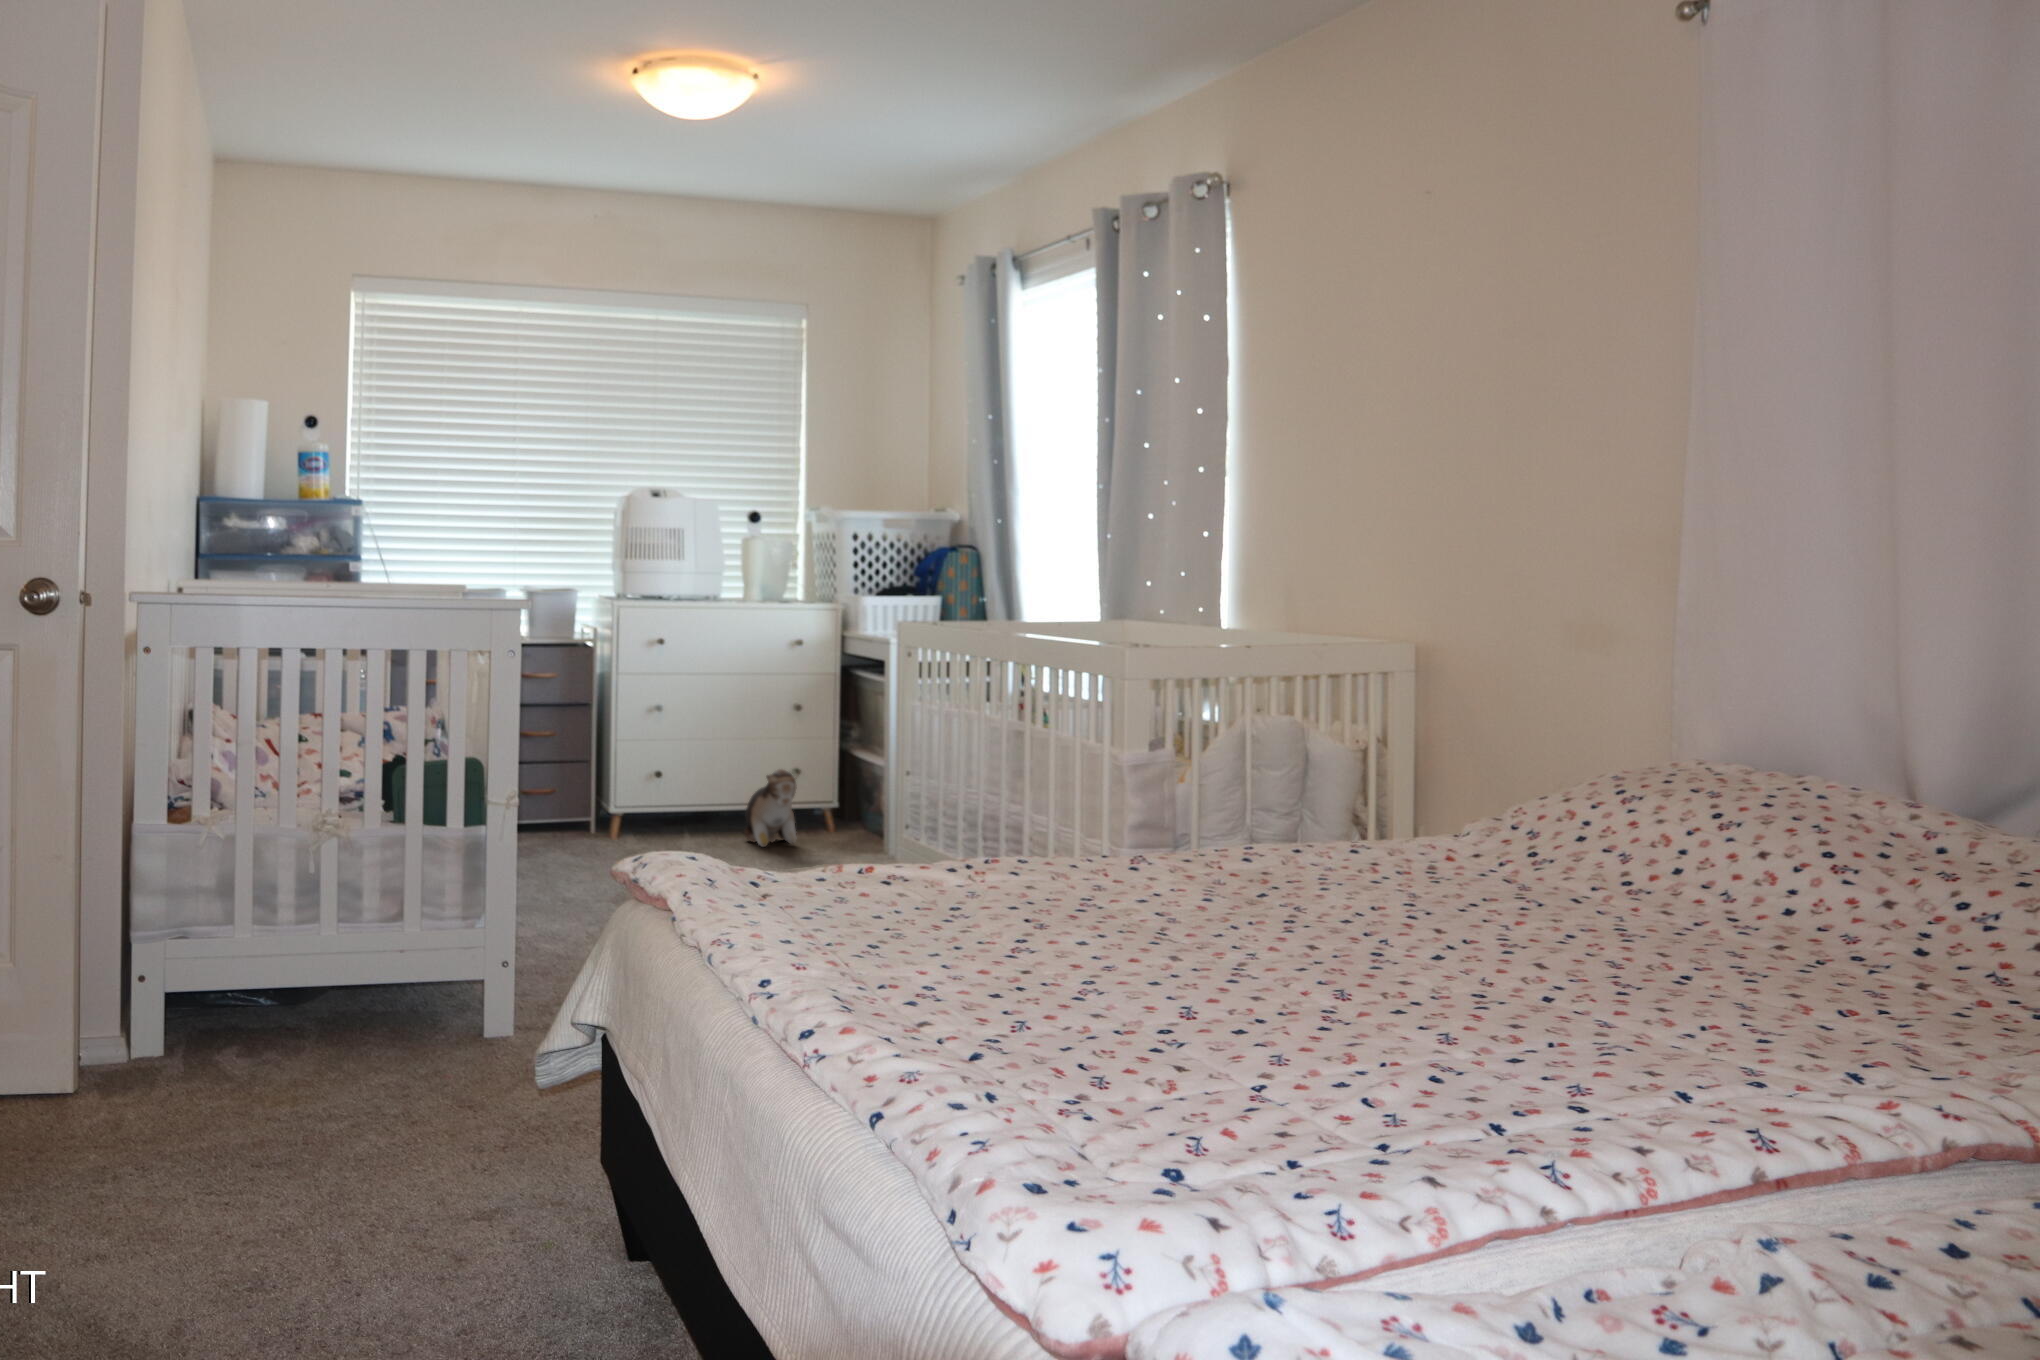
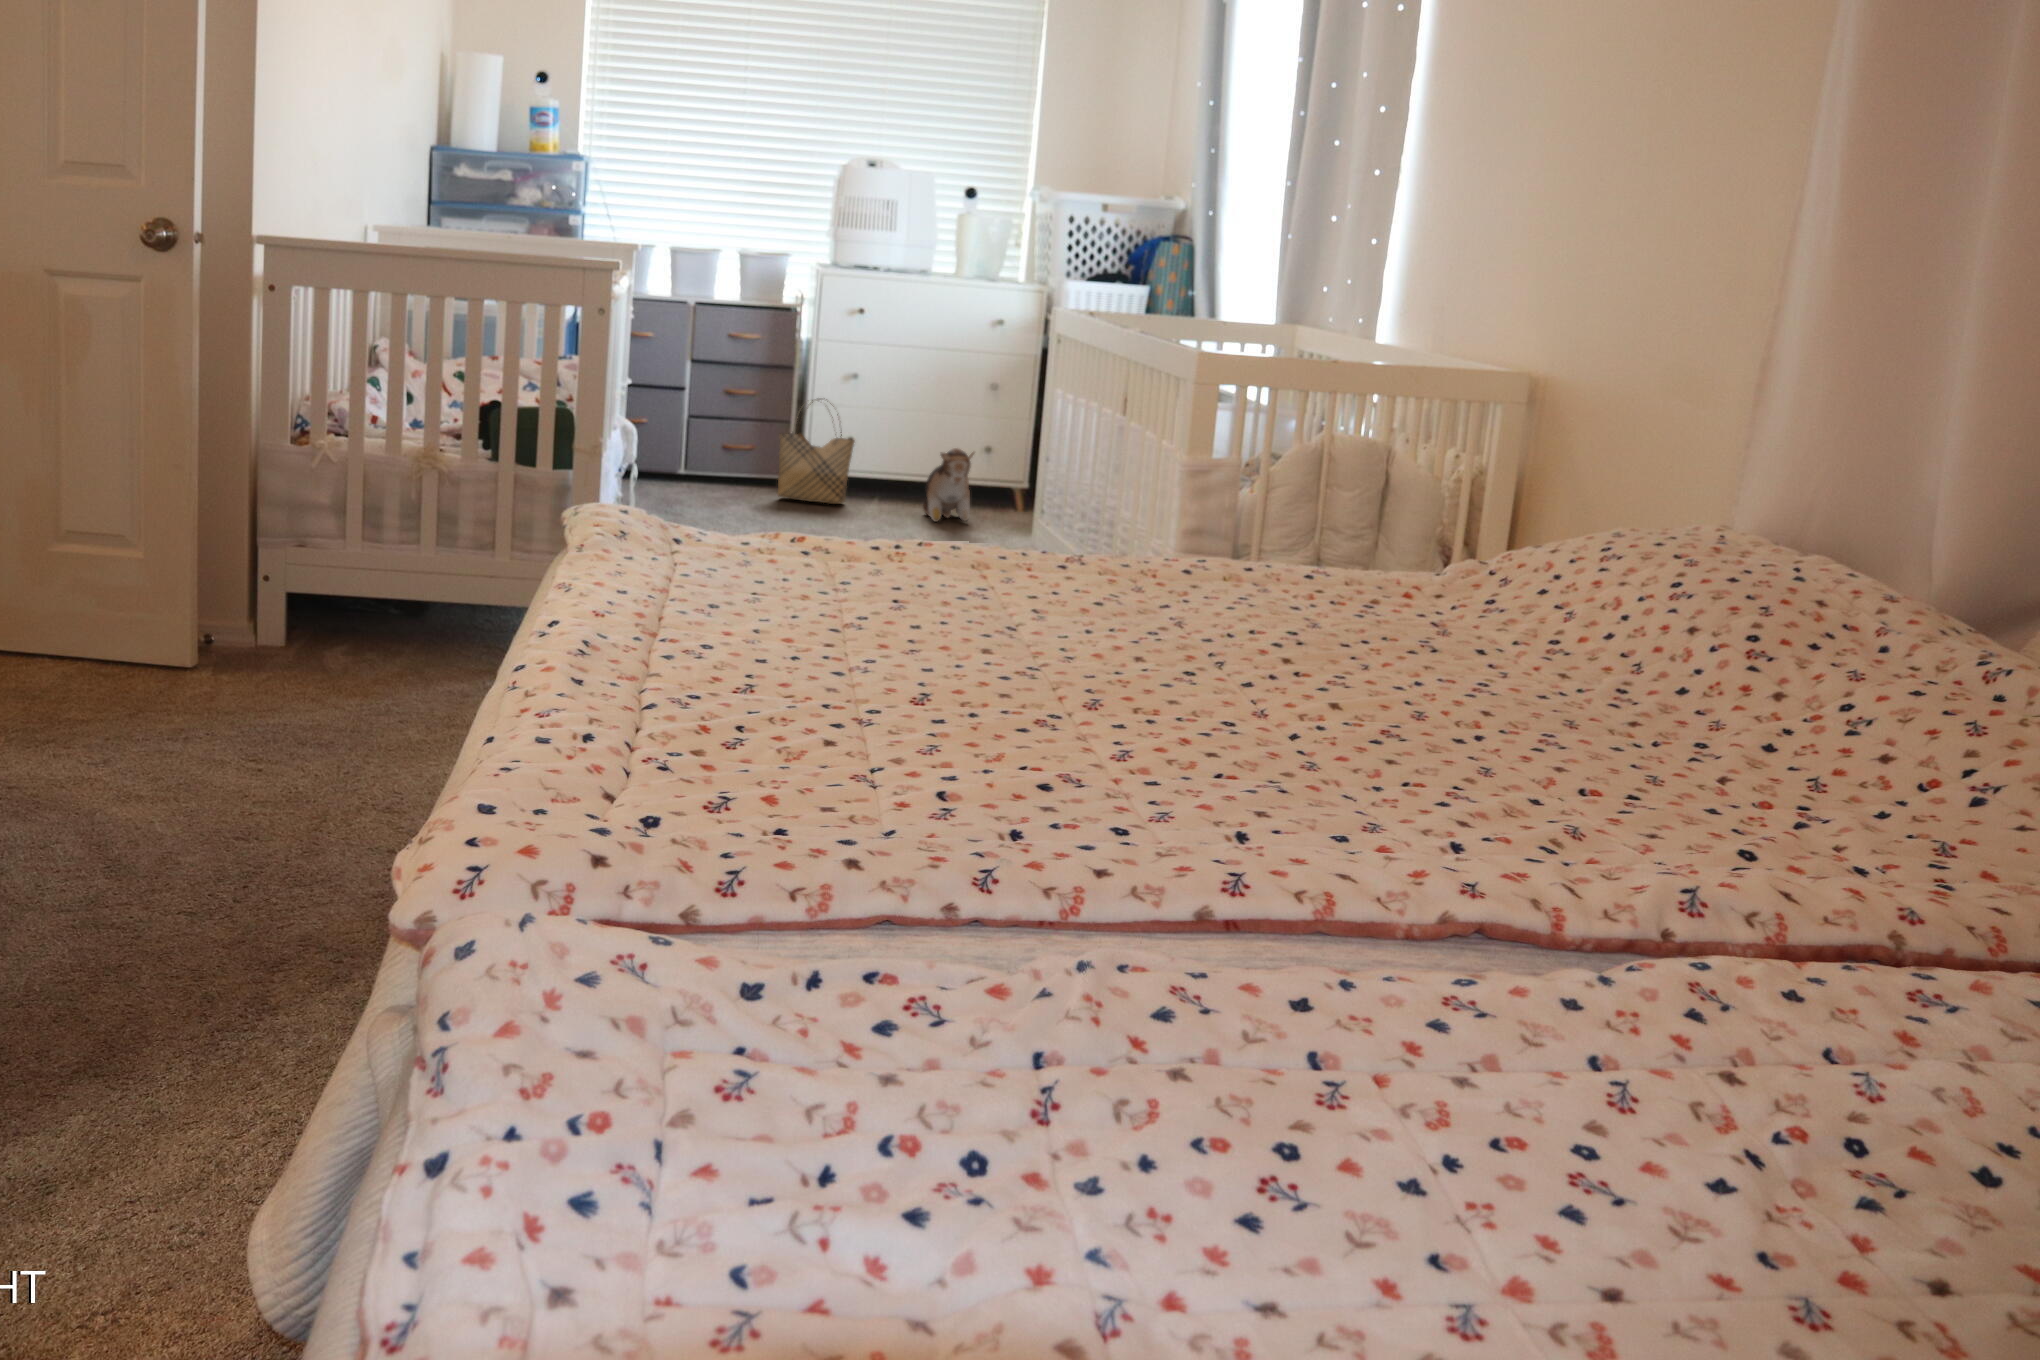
woven basket: none [587,730,668,839] -> present [778,399,854,504]

